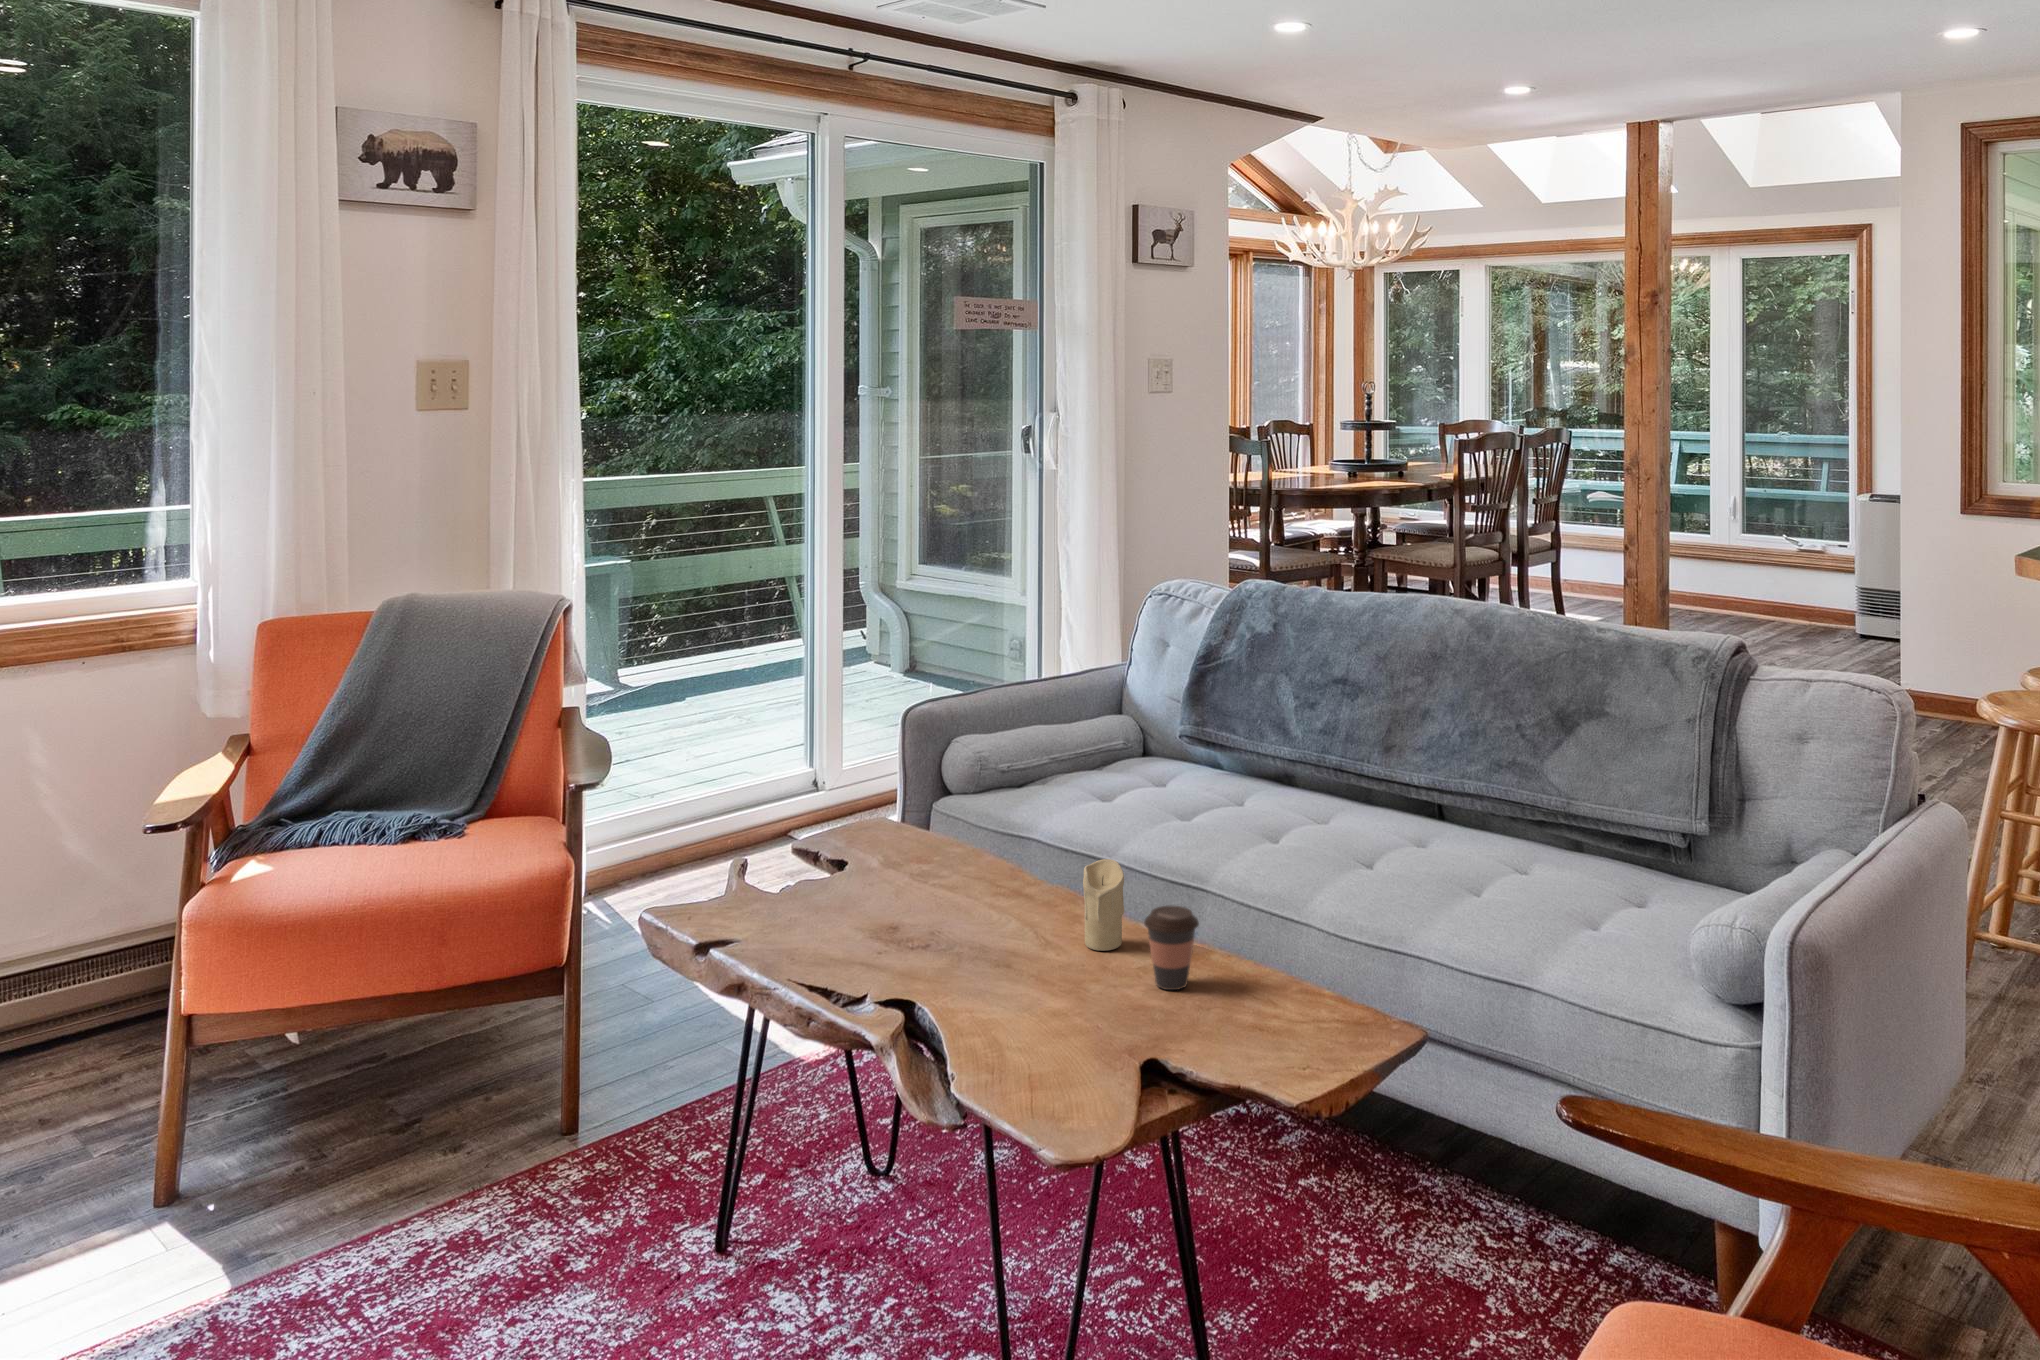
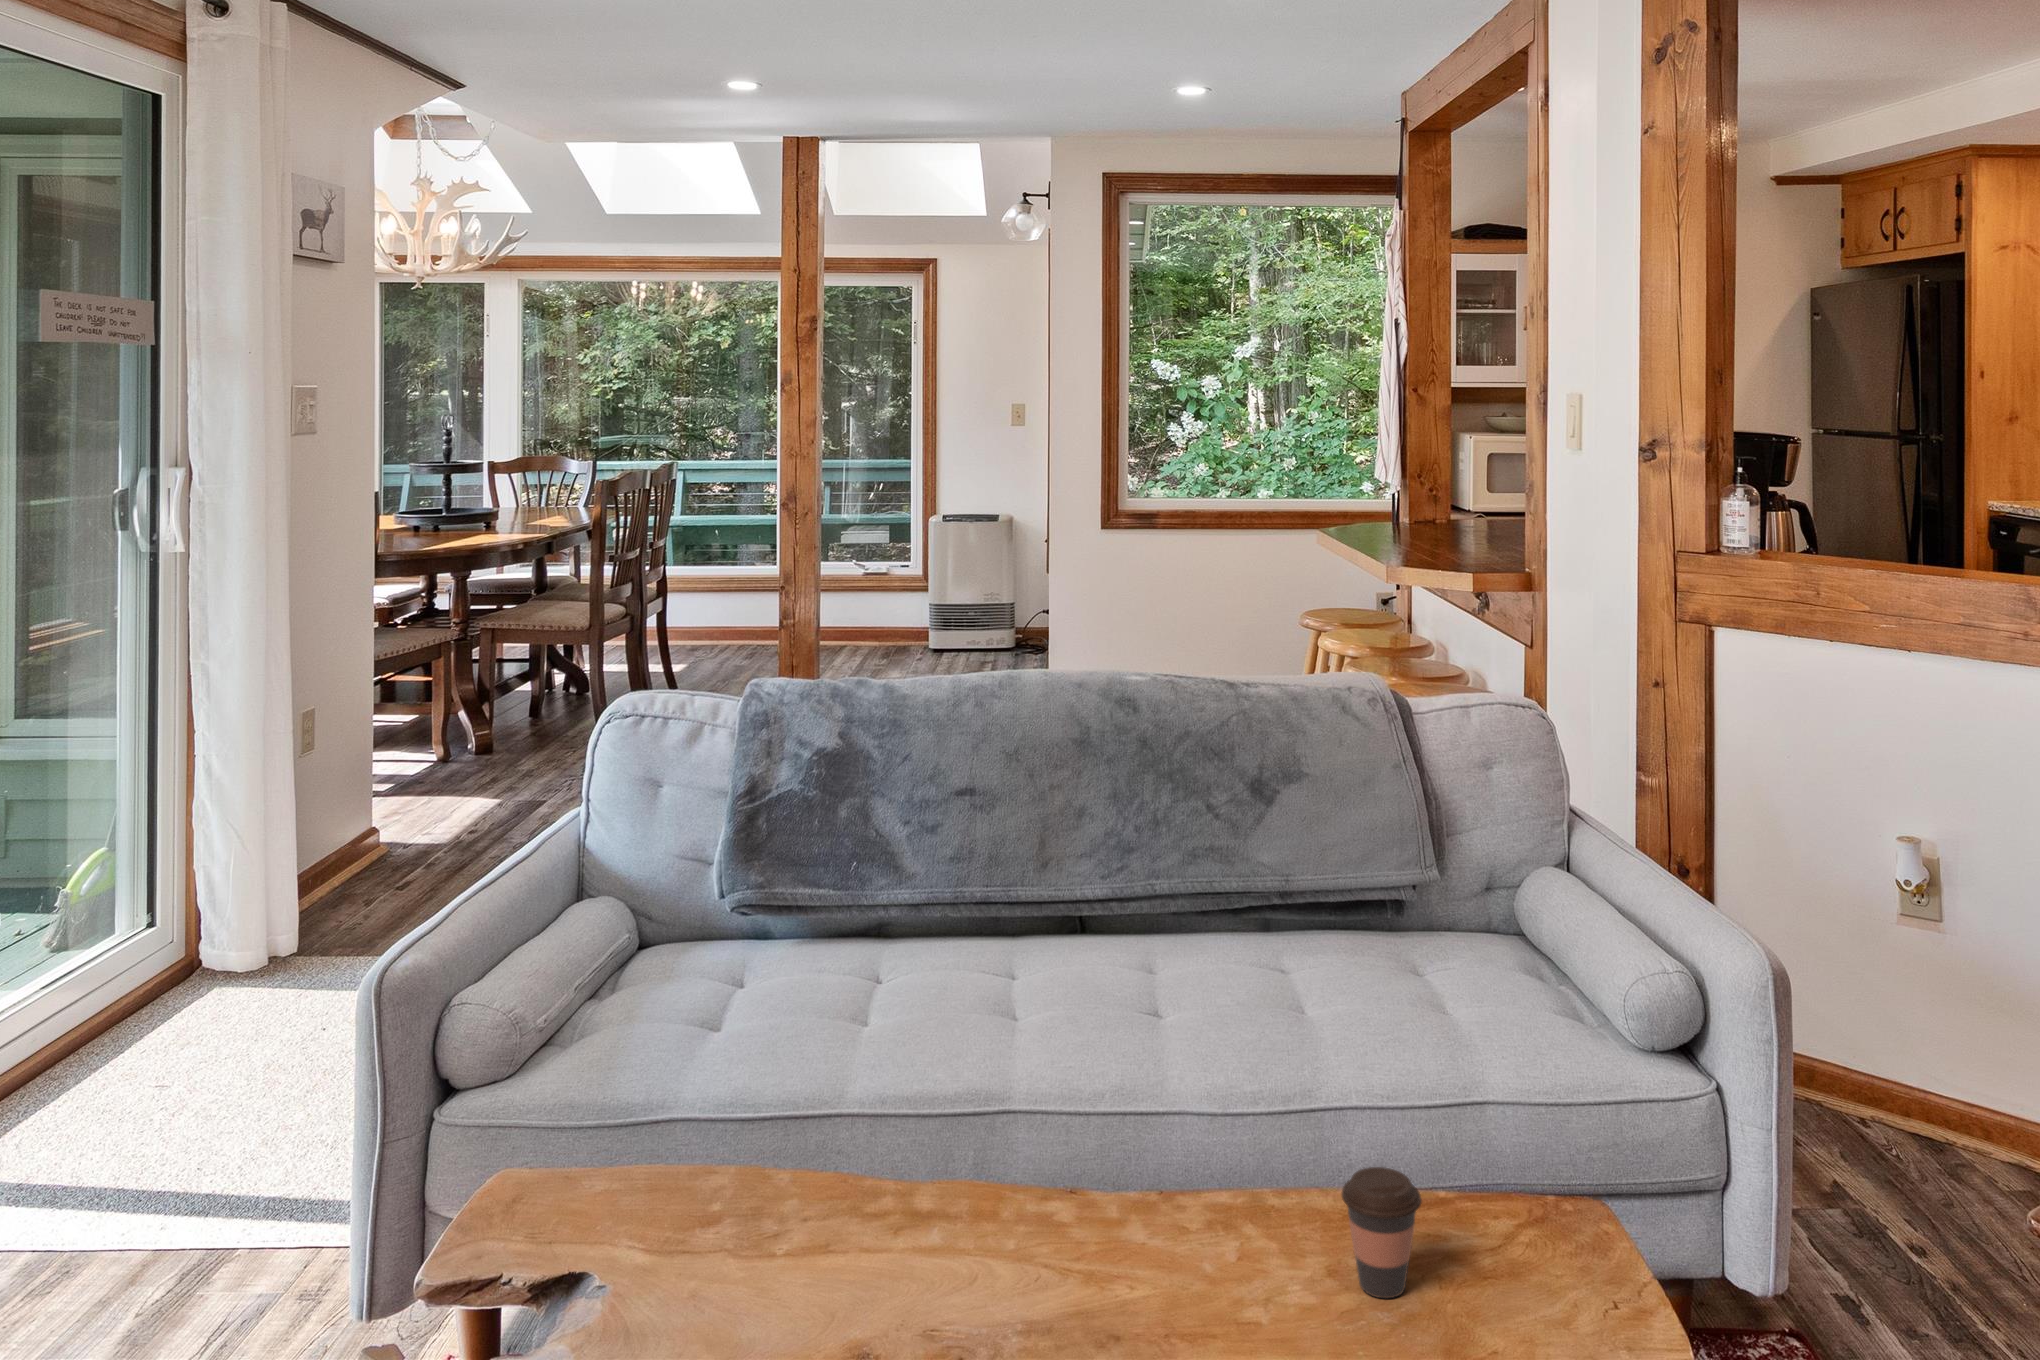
candle: present [1083,859,1124,951] -> none [1169,1129,1229,1275]

